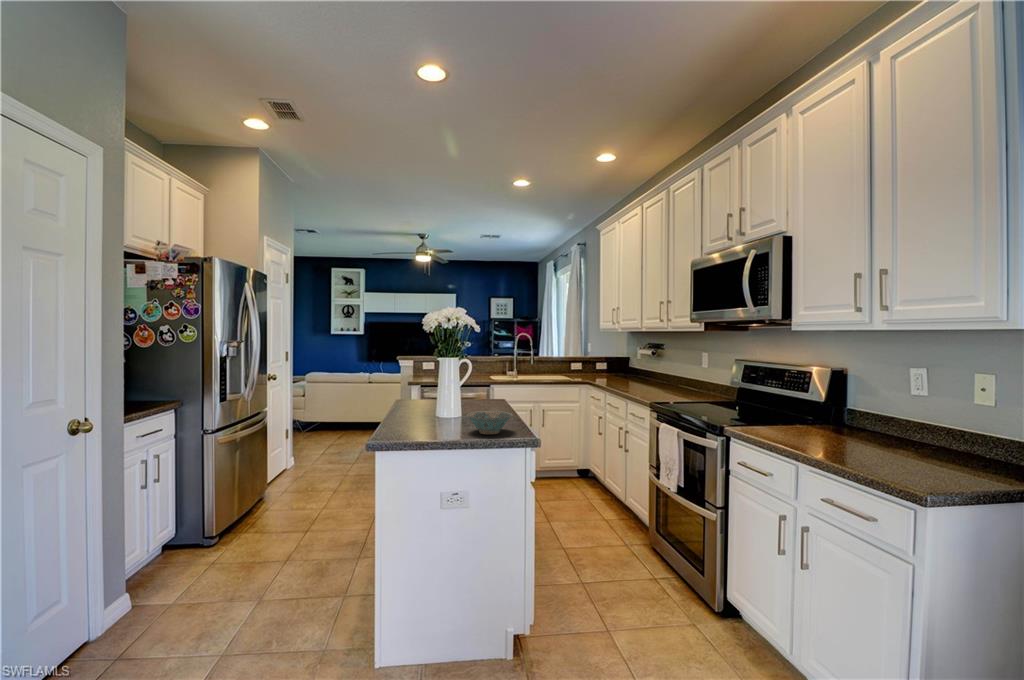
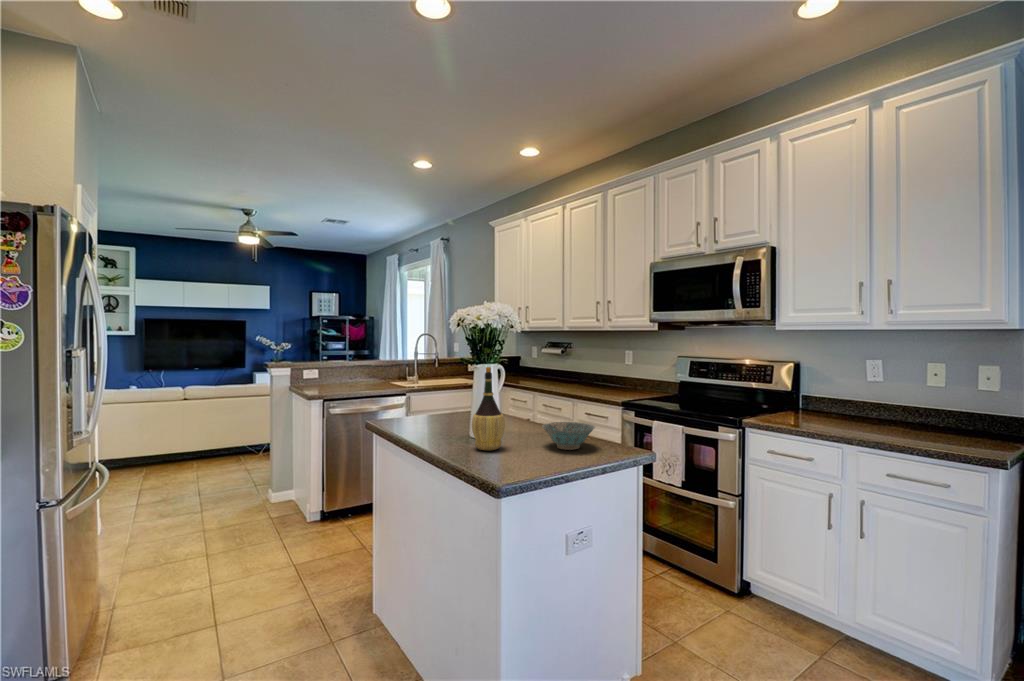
wine bottle: none [415,361,442,428] -> present [472,367,505,450]

